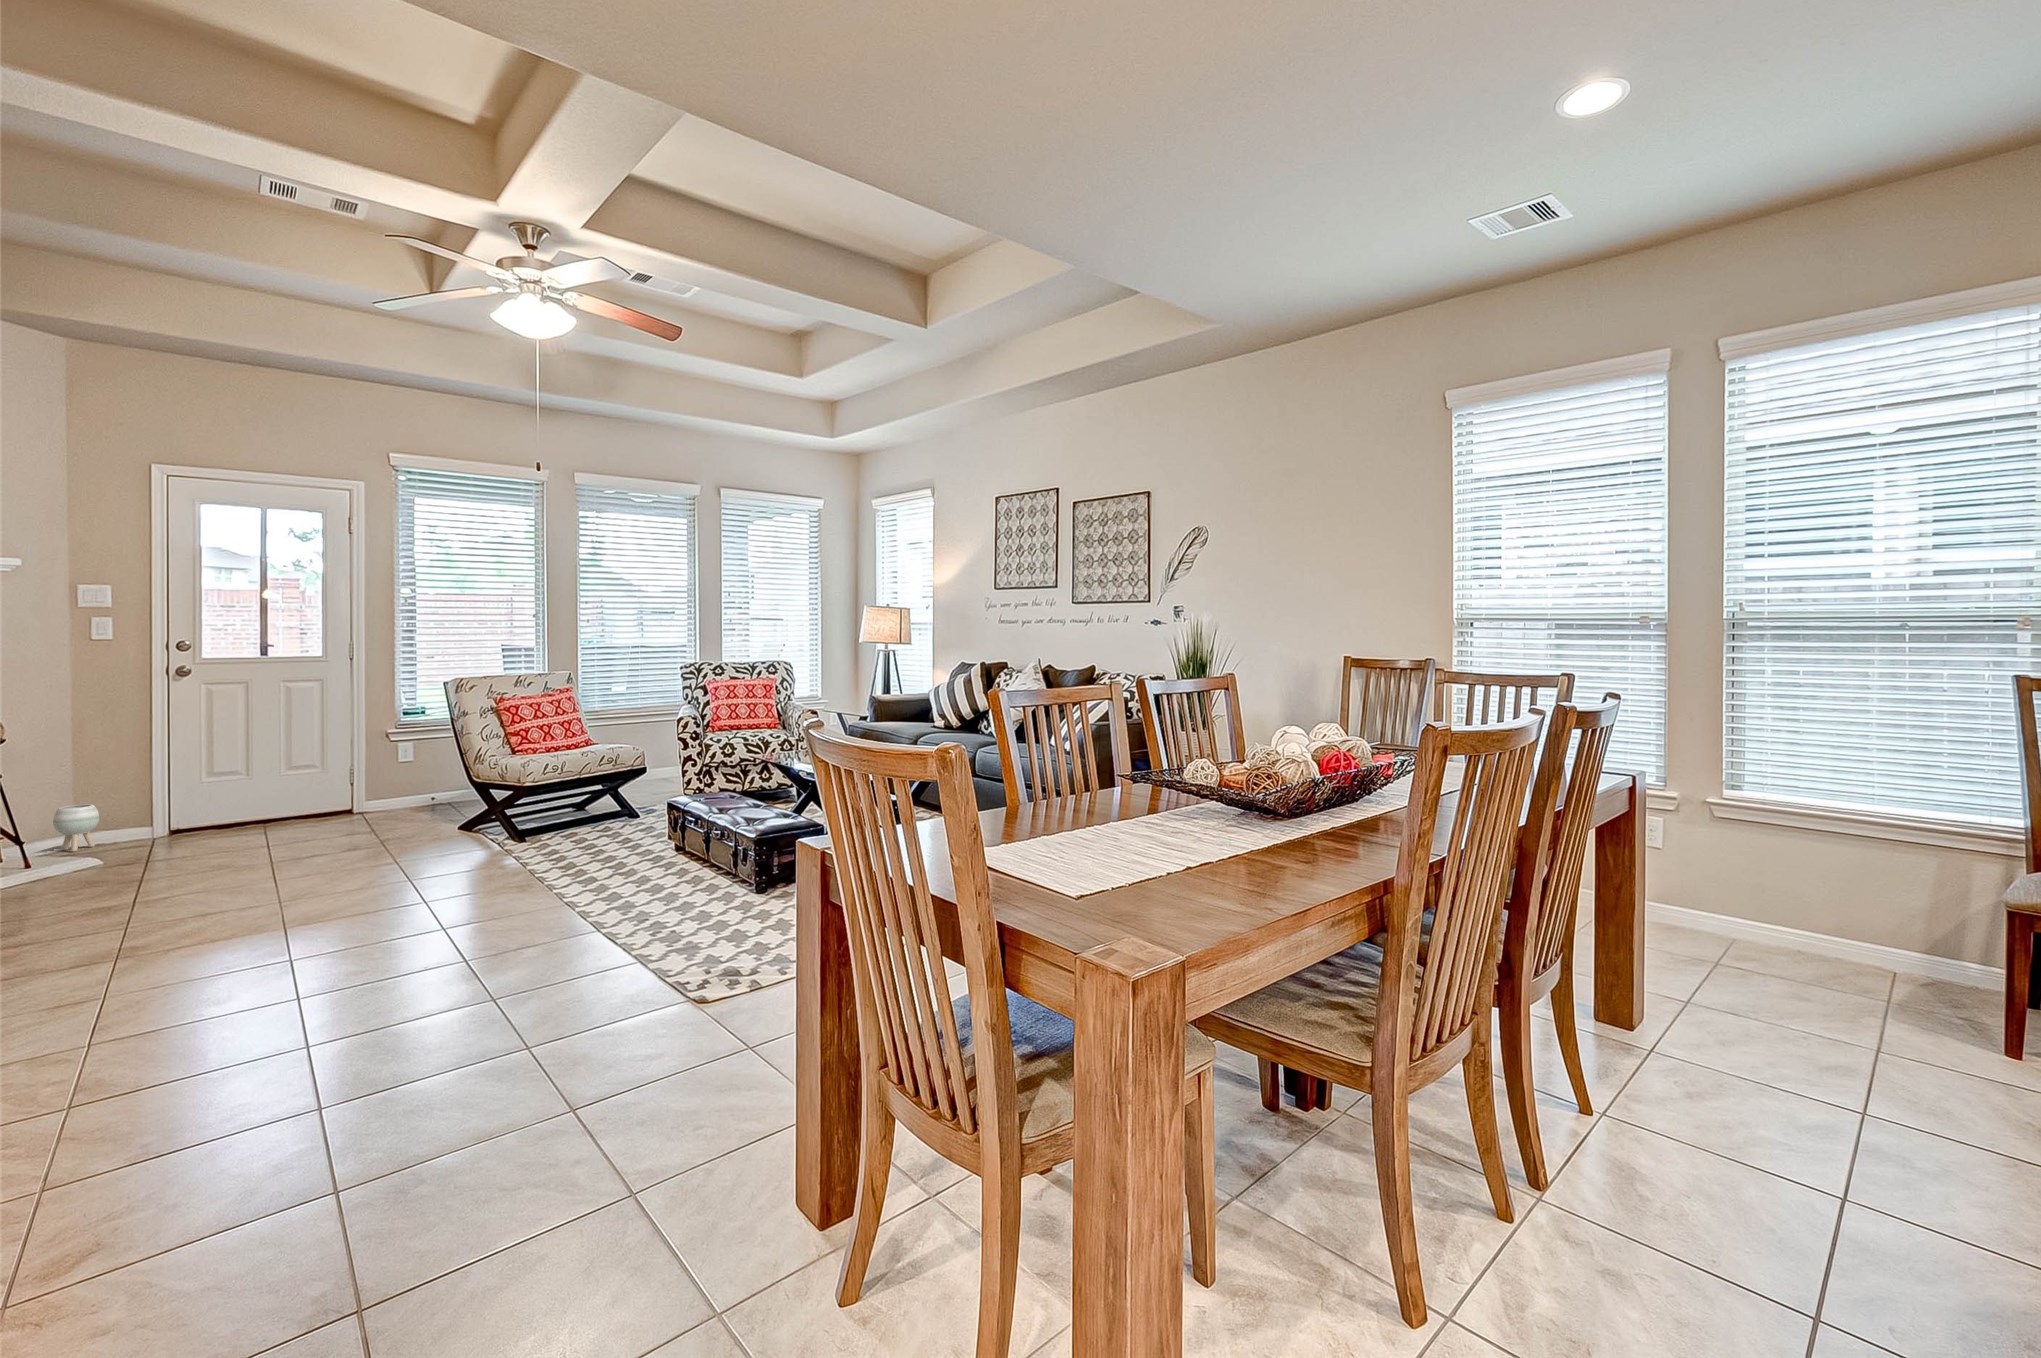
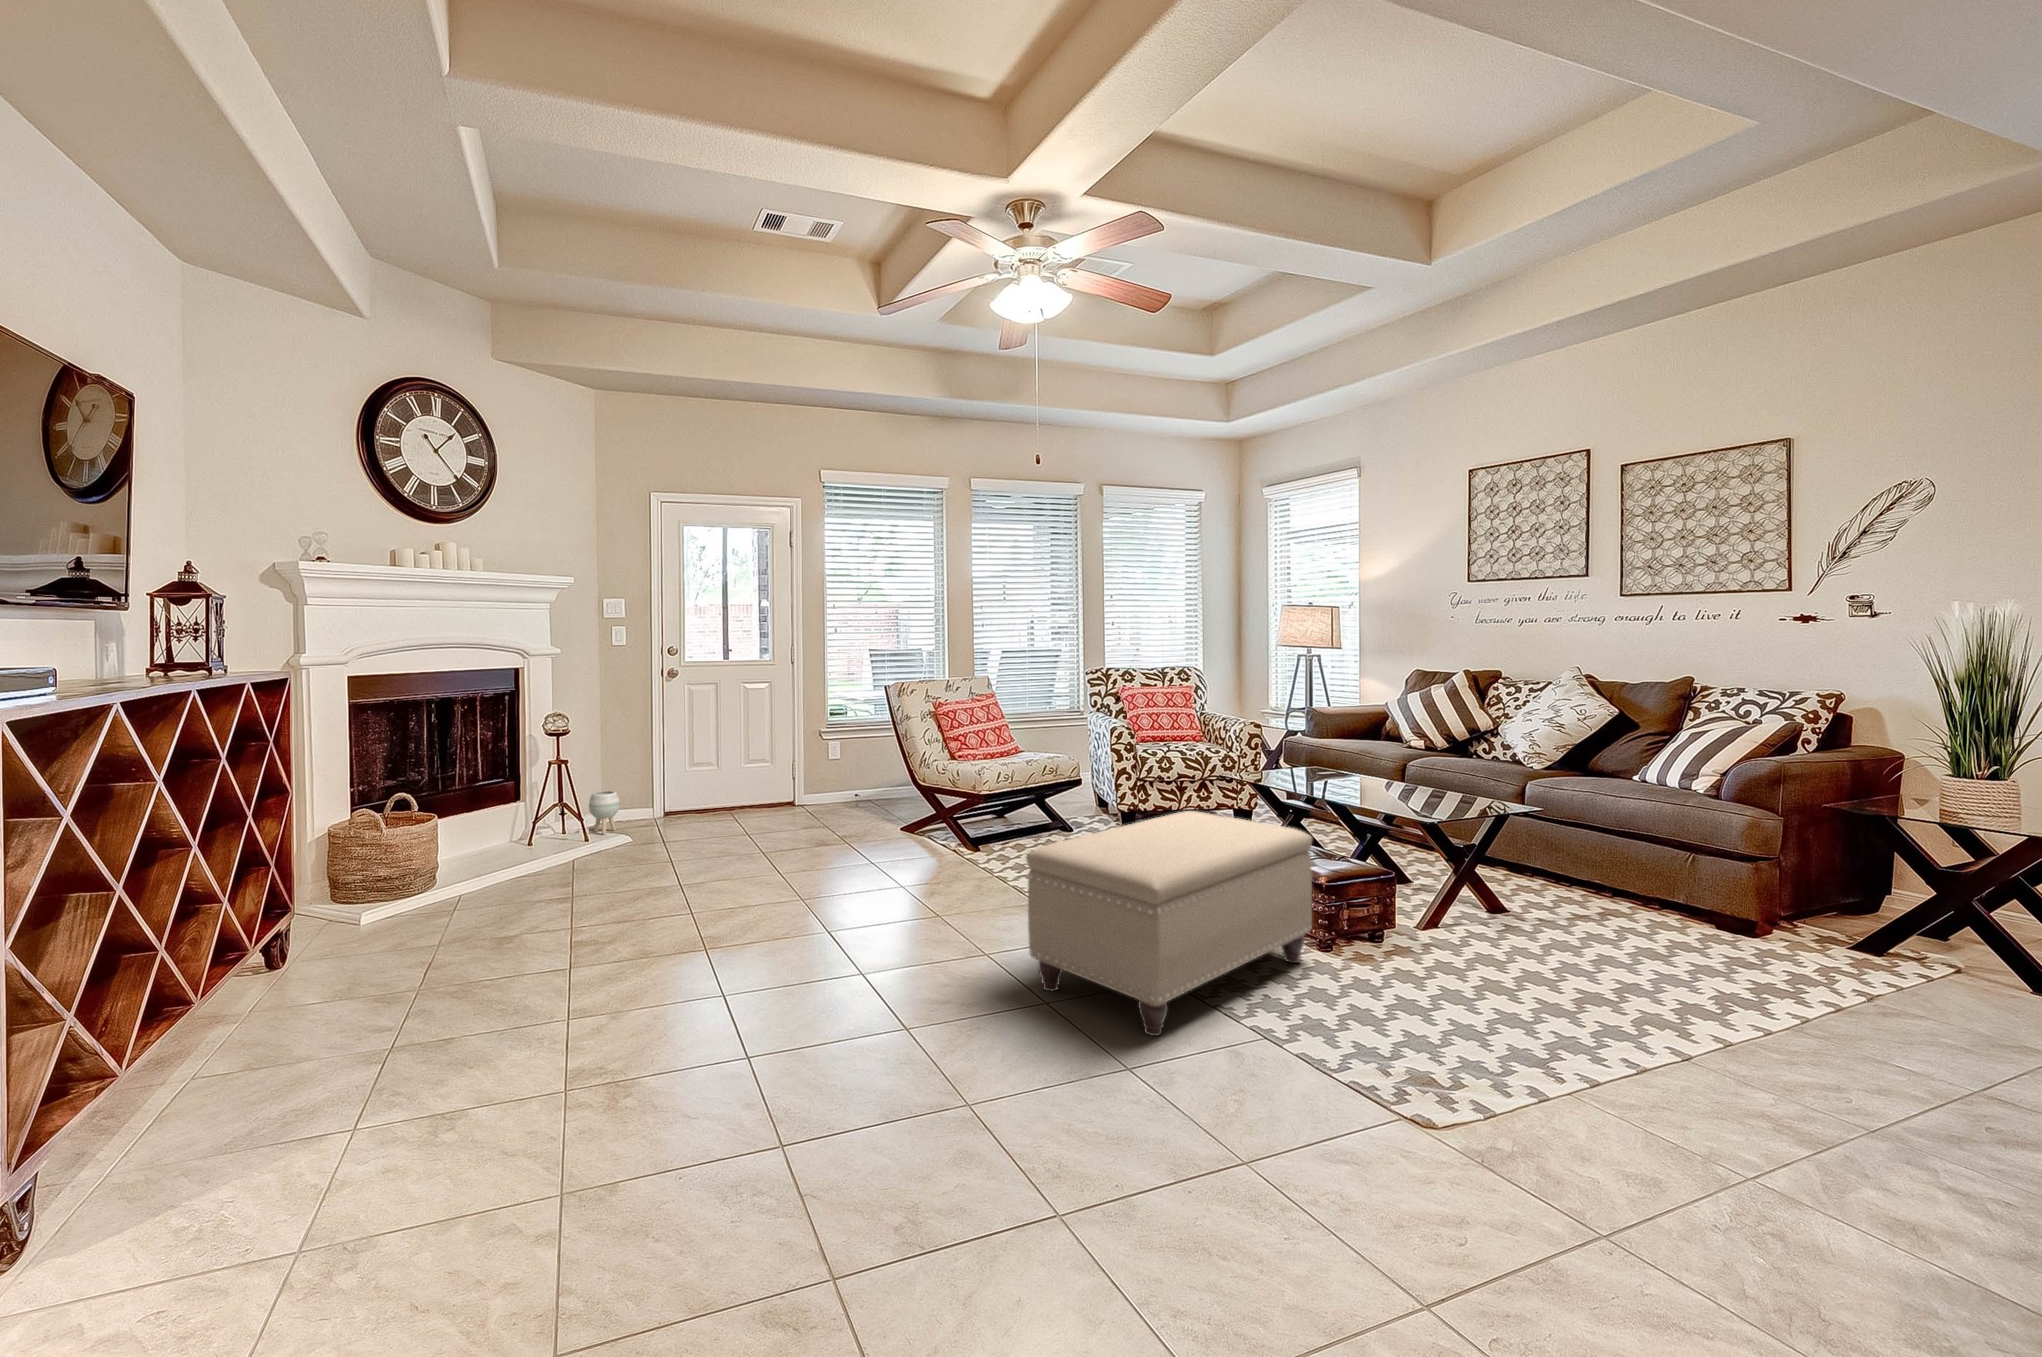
ottoman: none [442,787,722,957] -> present [1026,811,1312,1036]

